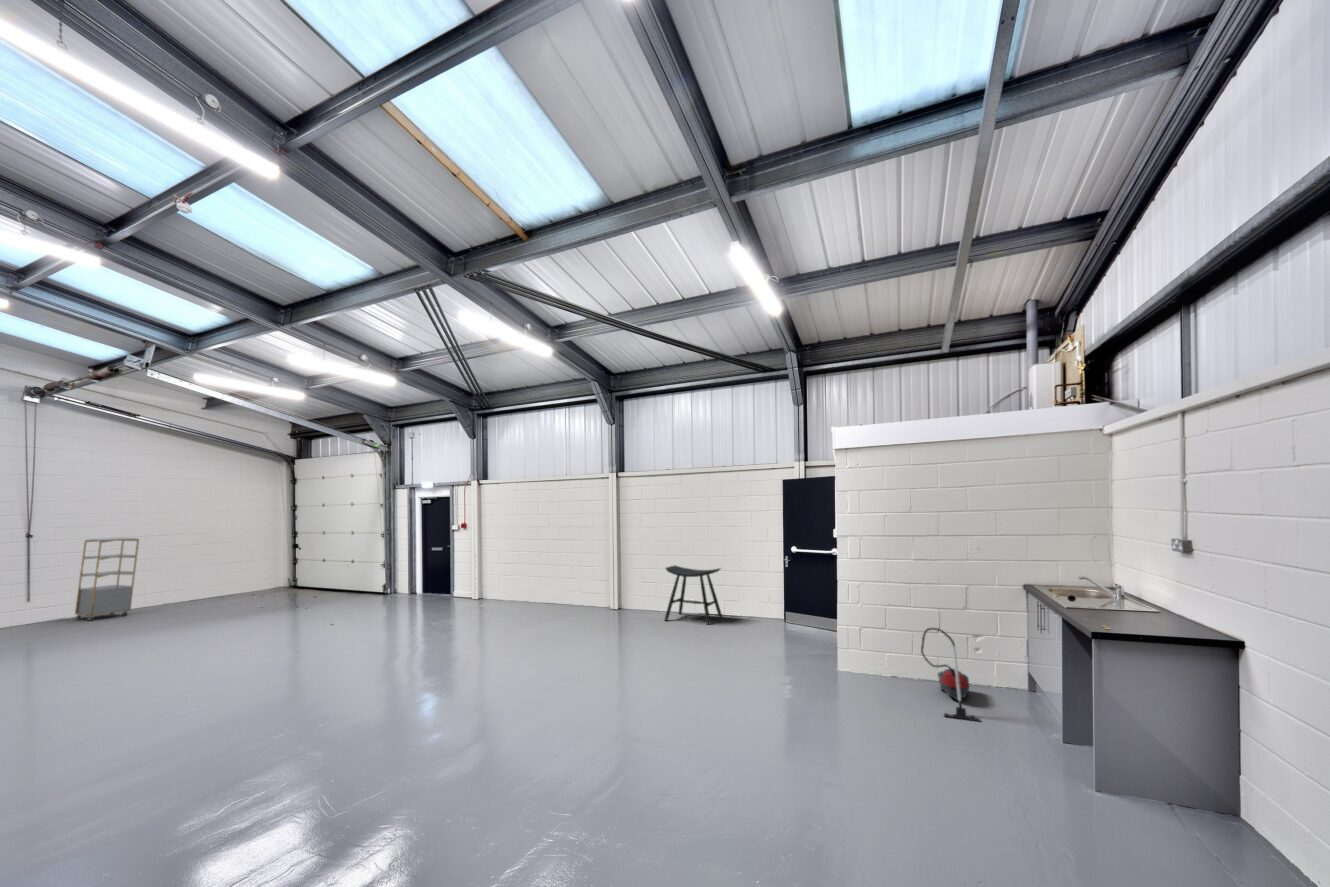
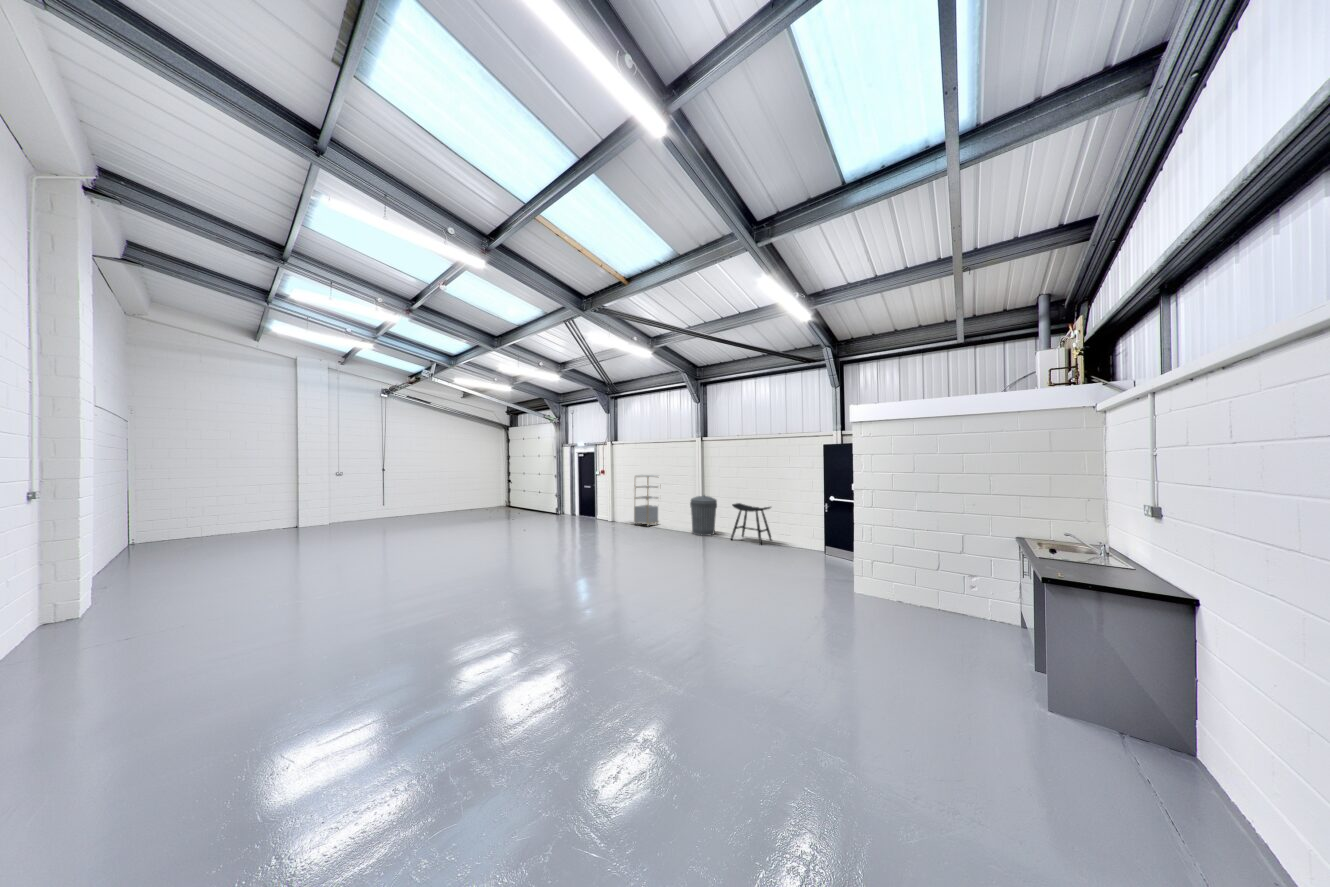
shelving unit: present [75,538,139,621] -> present [634,475,659,527]
trash can: none [603,556,642,617] -> present [690,495,717,536]
vacuum cleaner: present [921,628,980,722] -> none [904,557,944,627]

